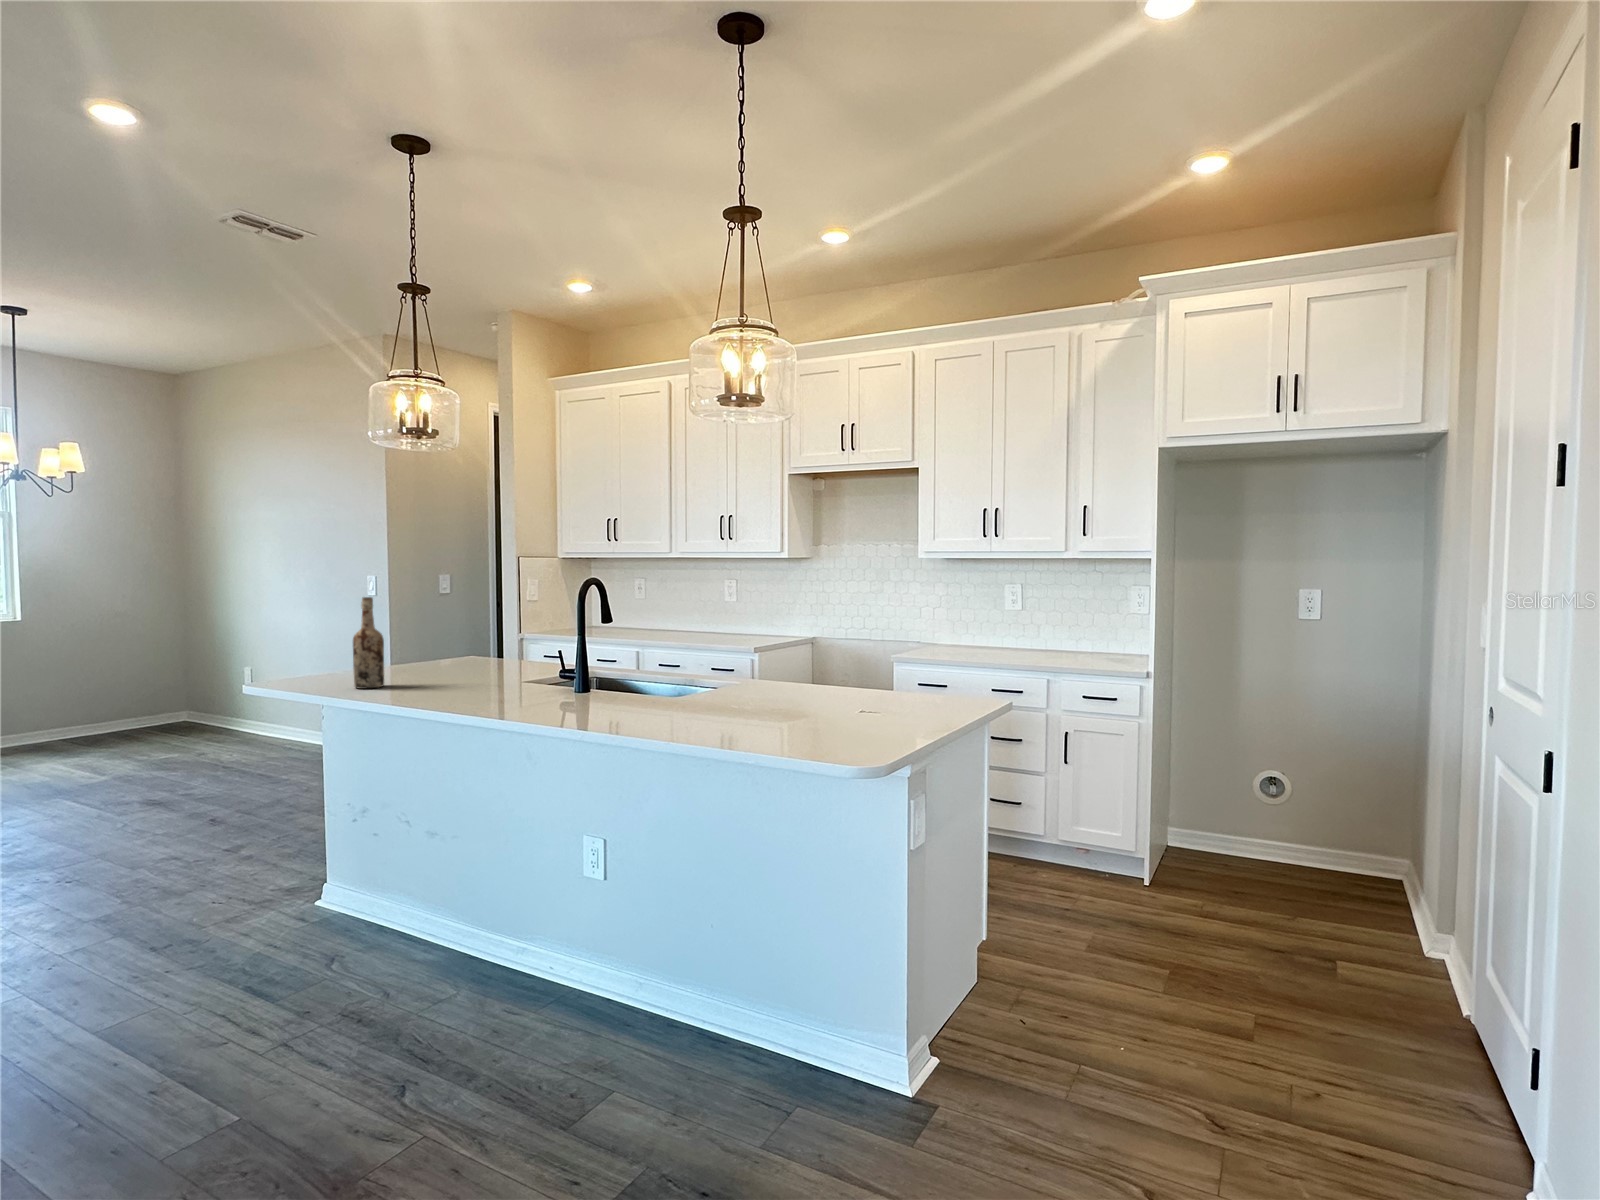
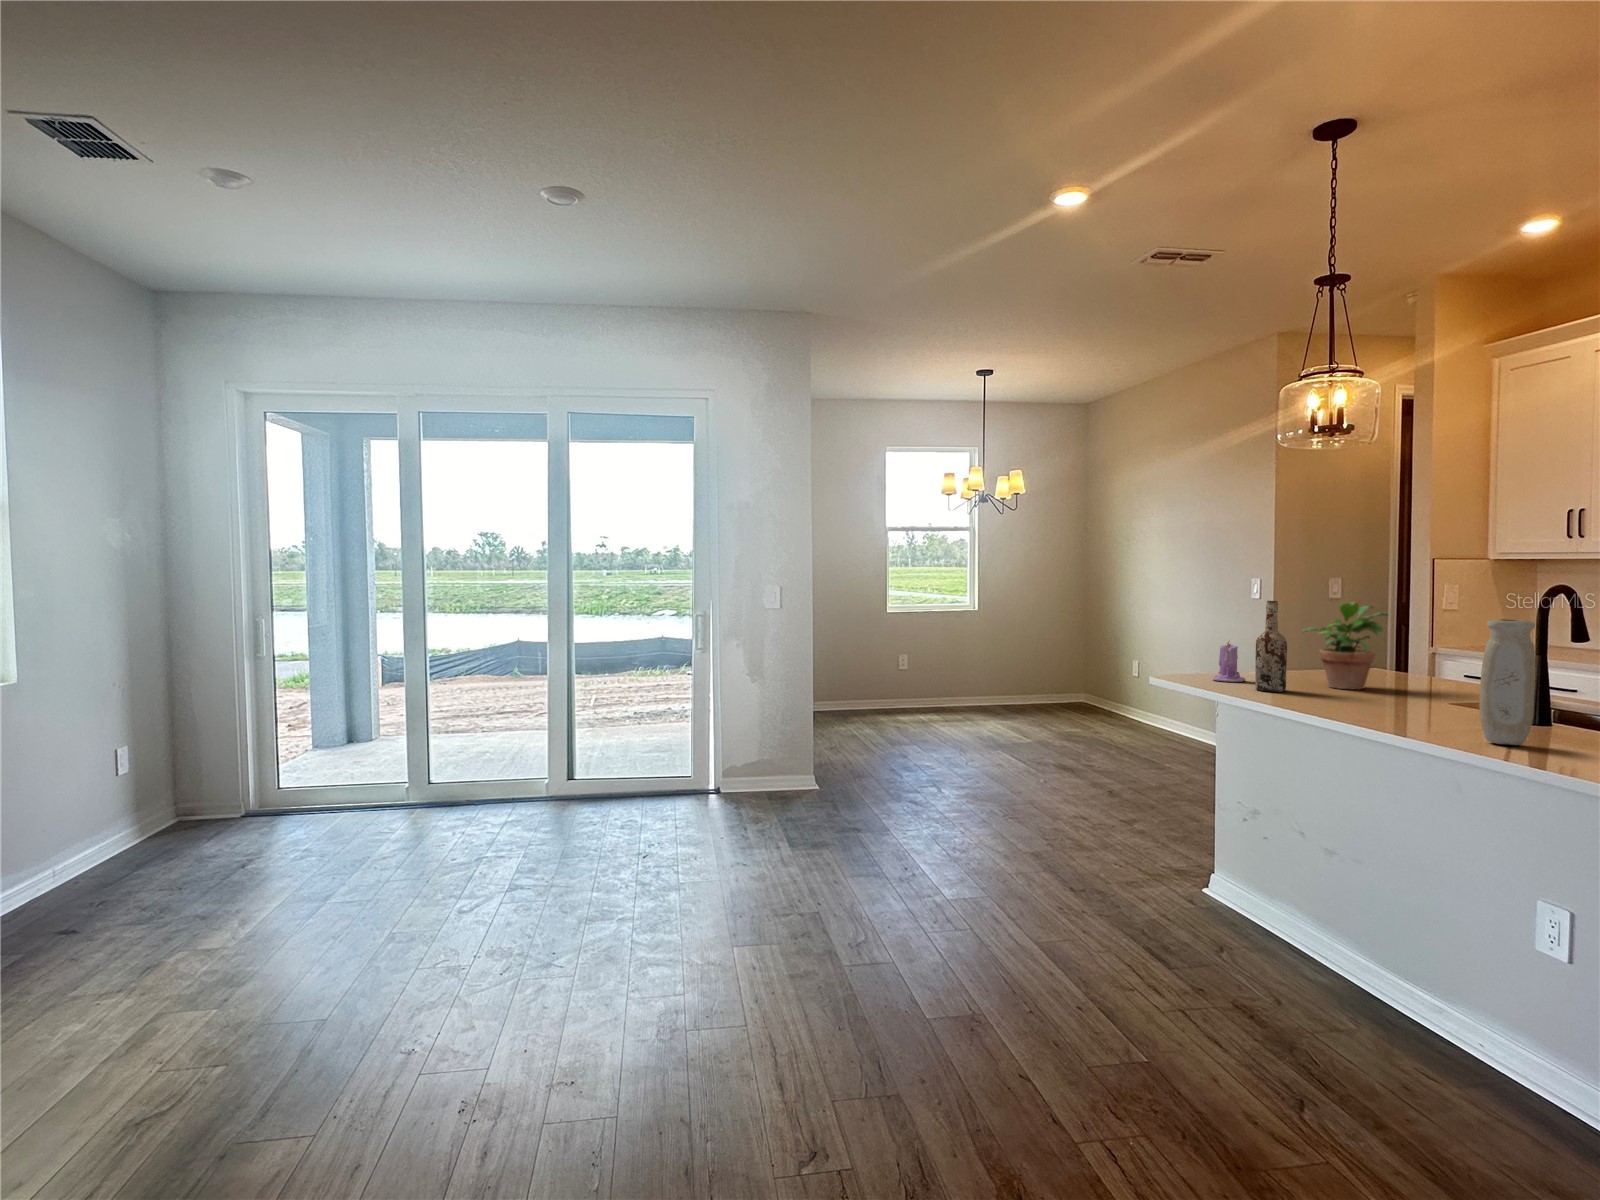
potted plant: none [399,595,475,678] -> present [1302,602,1388,689]
vase: none [536,607,573,713] -> present [1479,619,1535,745]
candle: none [311,639,346,683] -> present [1213,642,1245,682]

